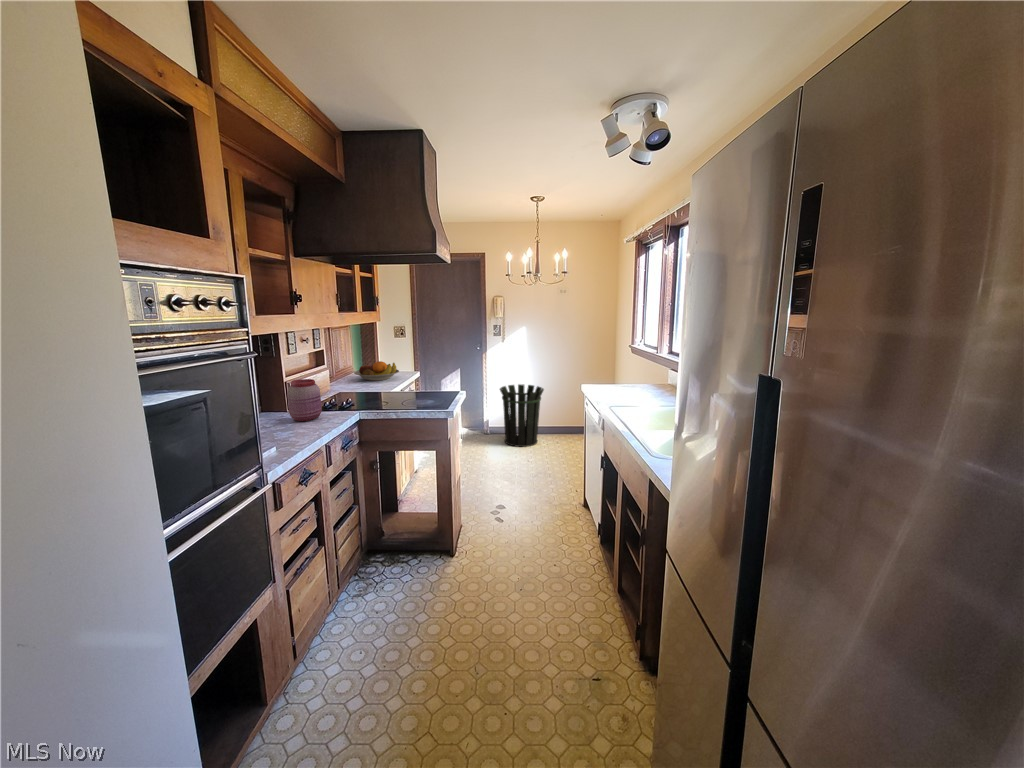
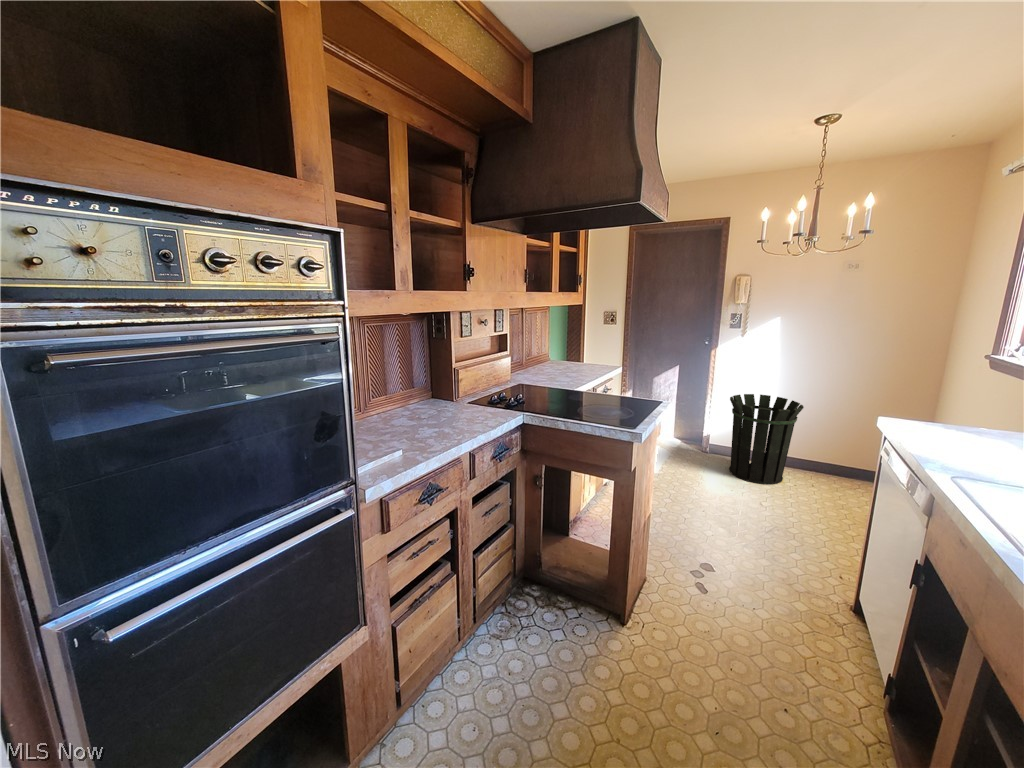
fruit bowl: present [354,361,399,381] -> none [543,351,593,374]
jar: present [287,379,322,421] -> none [446,368,481,417]

